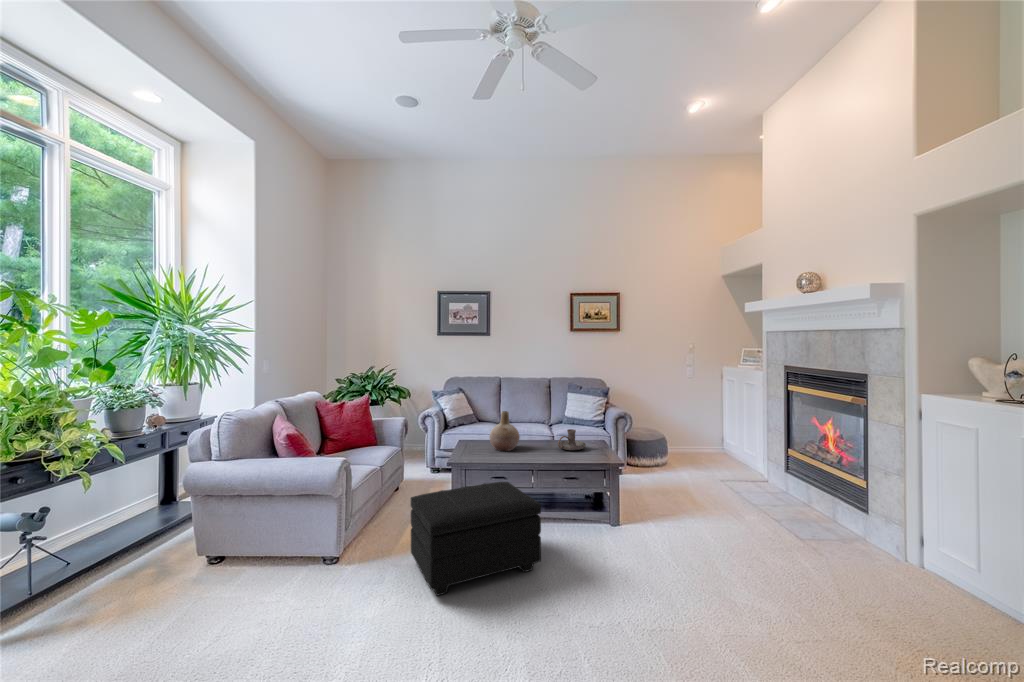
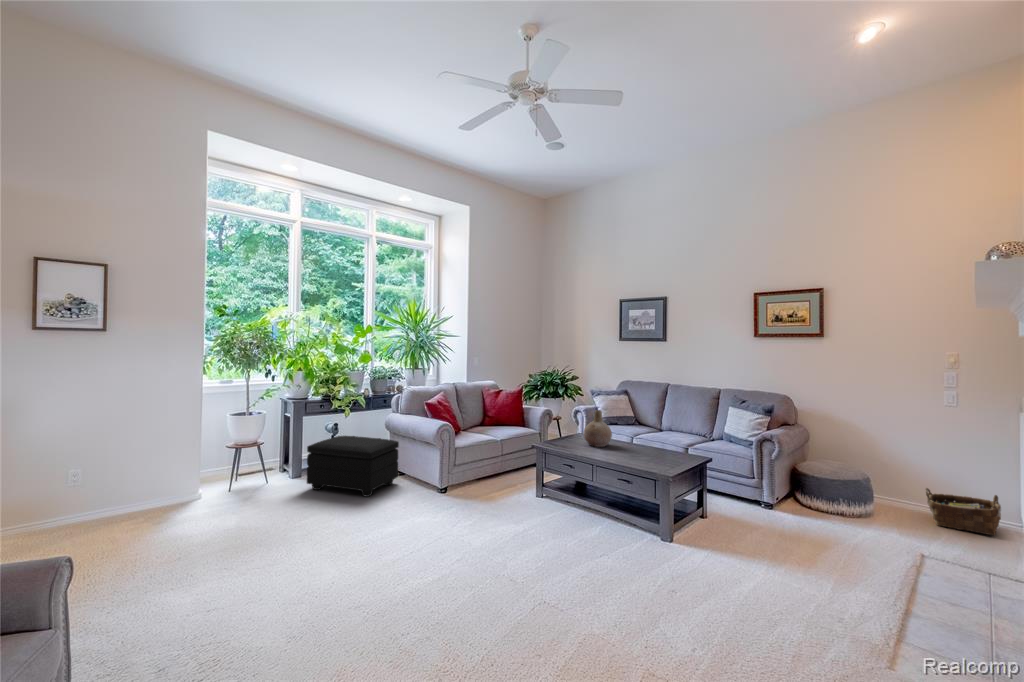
candle holder: present [557,429,586,450] -> none [637,437,673,458]
woven basket: none [688,432,728,459] -> present [926,488,1001,535]
footstool: present [411,482,541,595] -> present [307,436,399,497]

